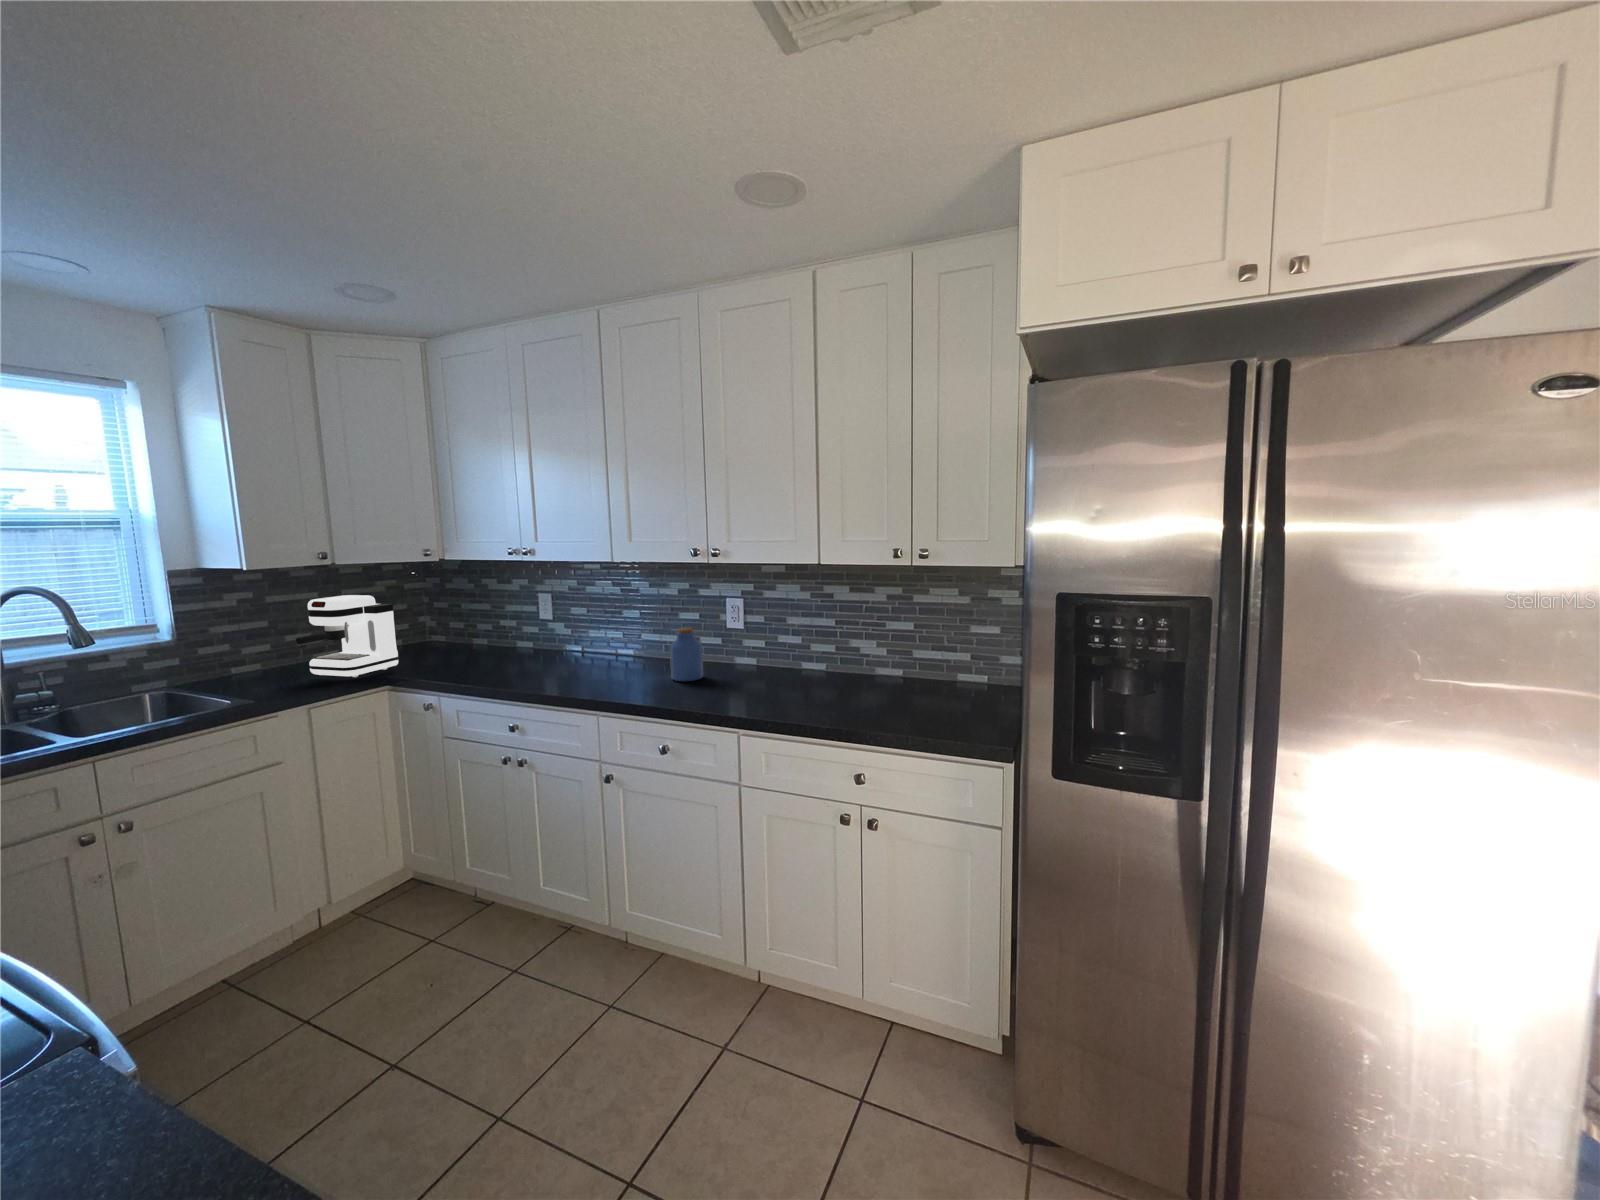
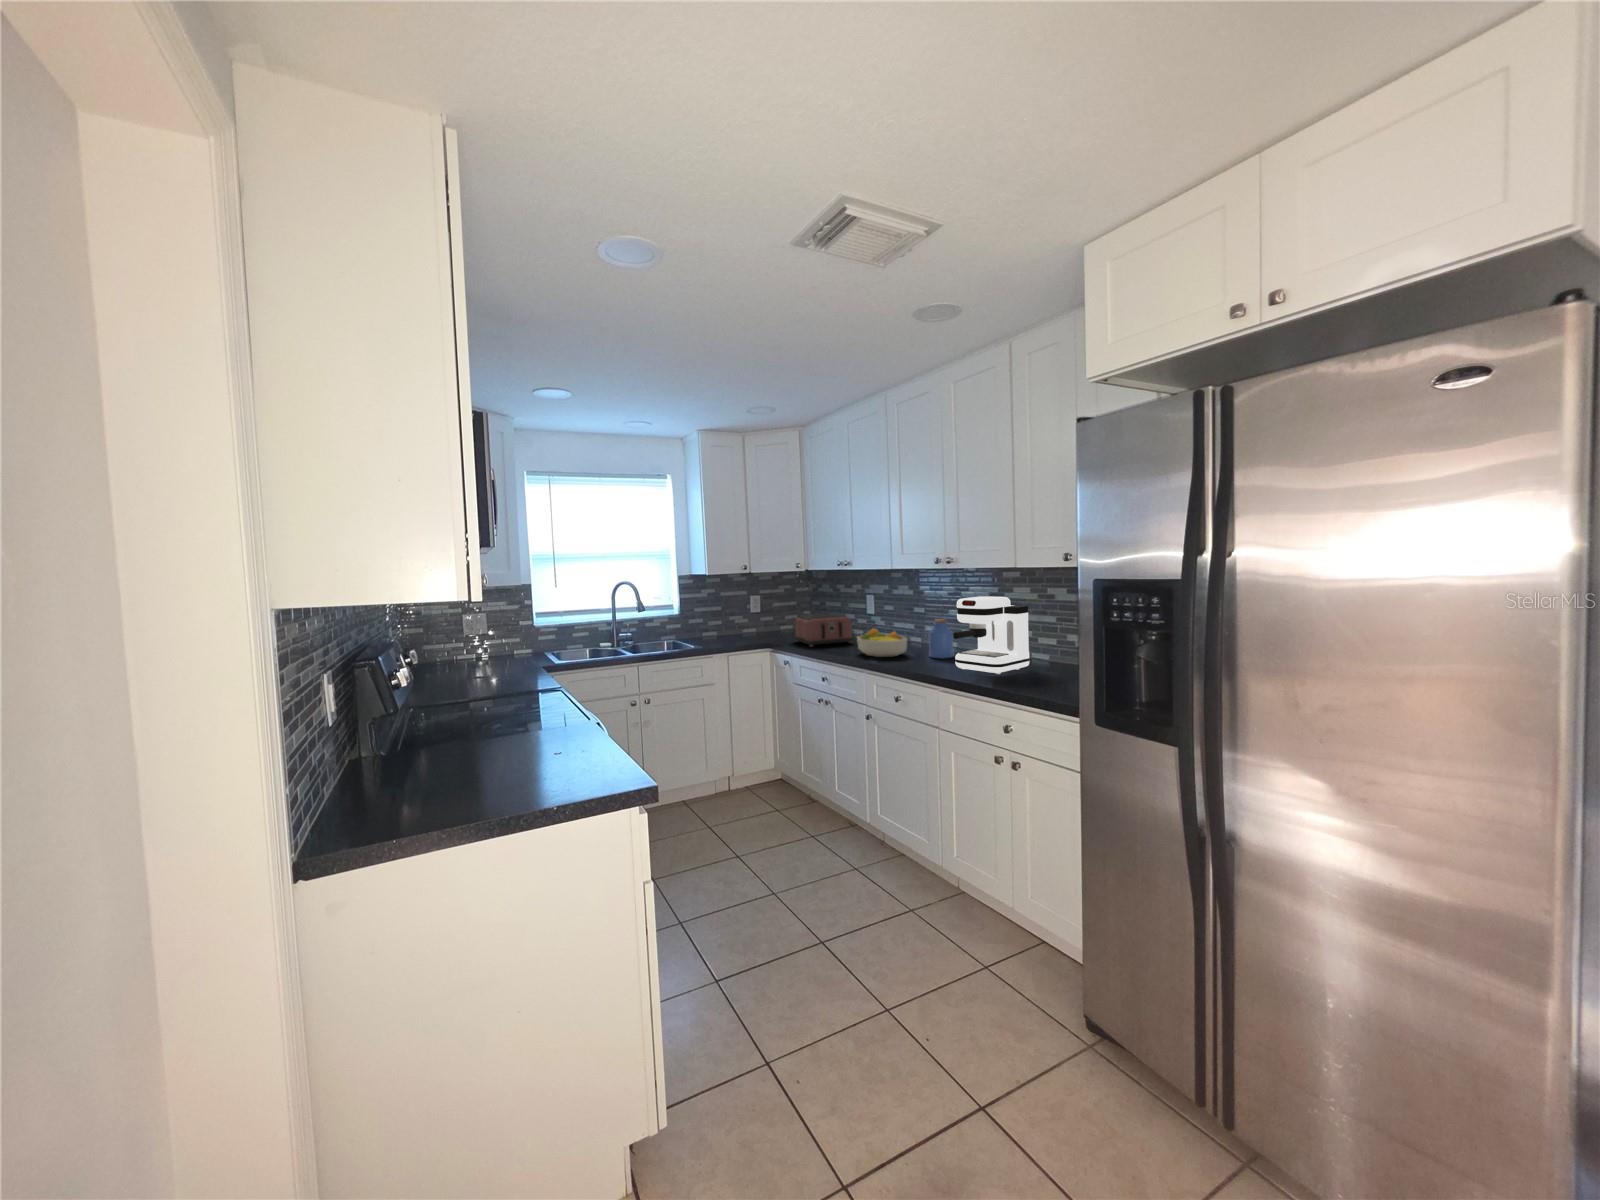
coffee maker: present [296,595,398,677] -> present [953,596,1029,674]
toaster: none [426,622,531,678] -> present [795,613,853,647]
fruit bowl: none [558,645,638,688] -> present [857,629,907,657]

